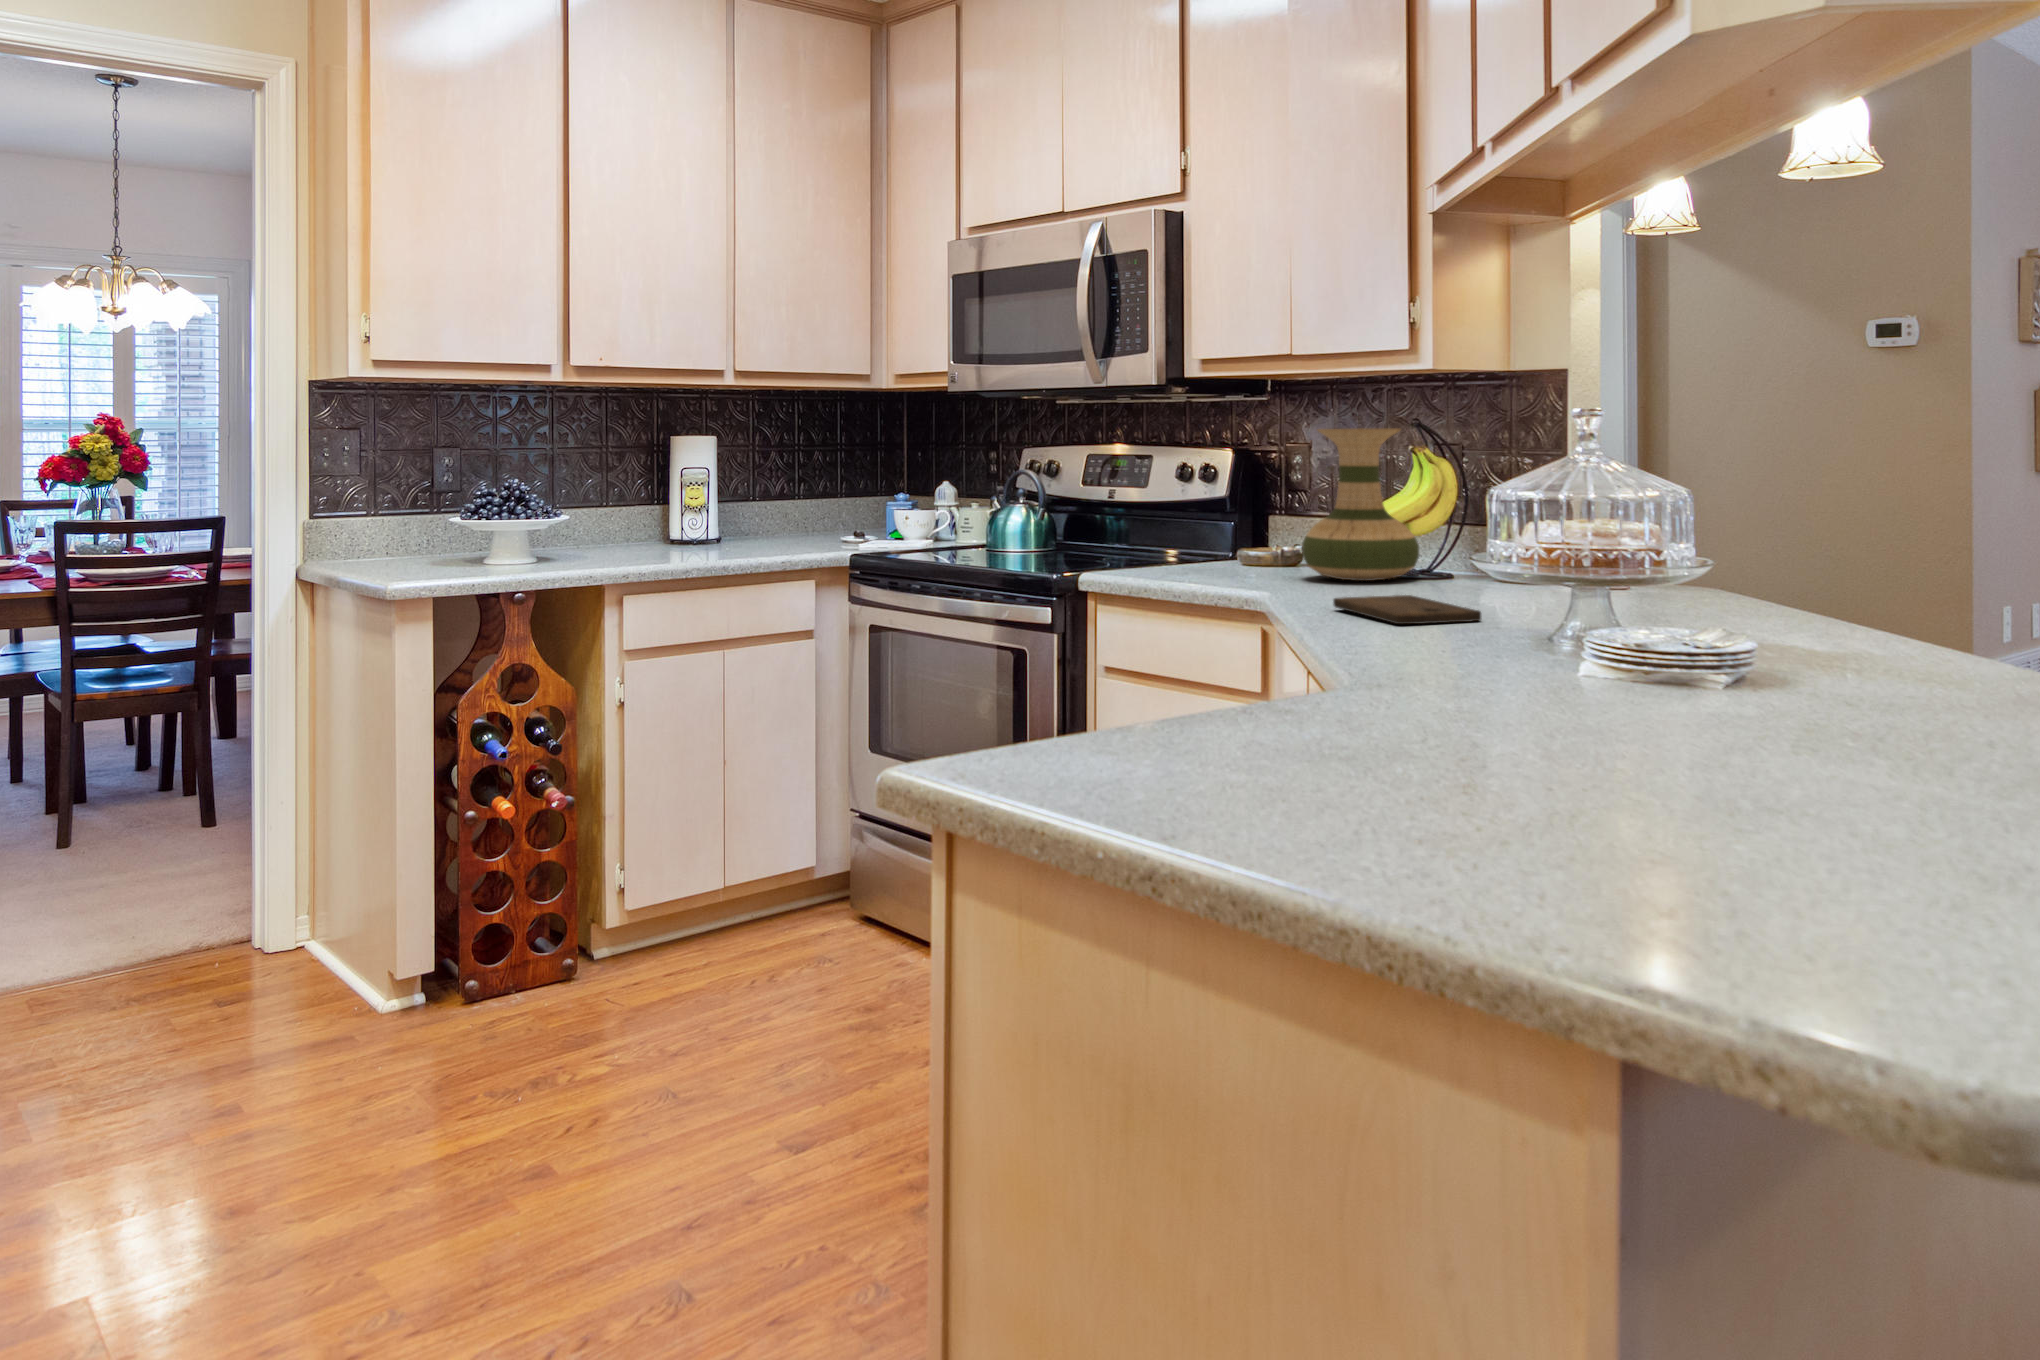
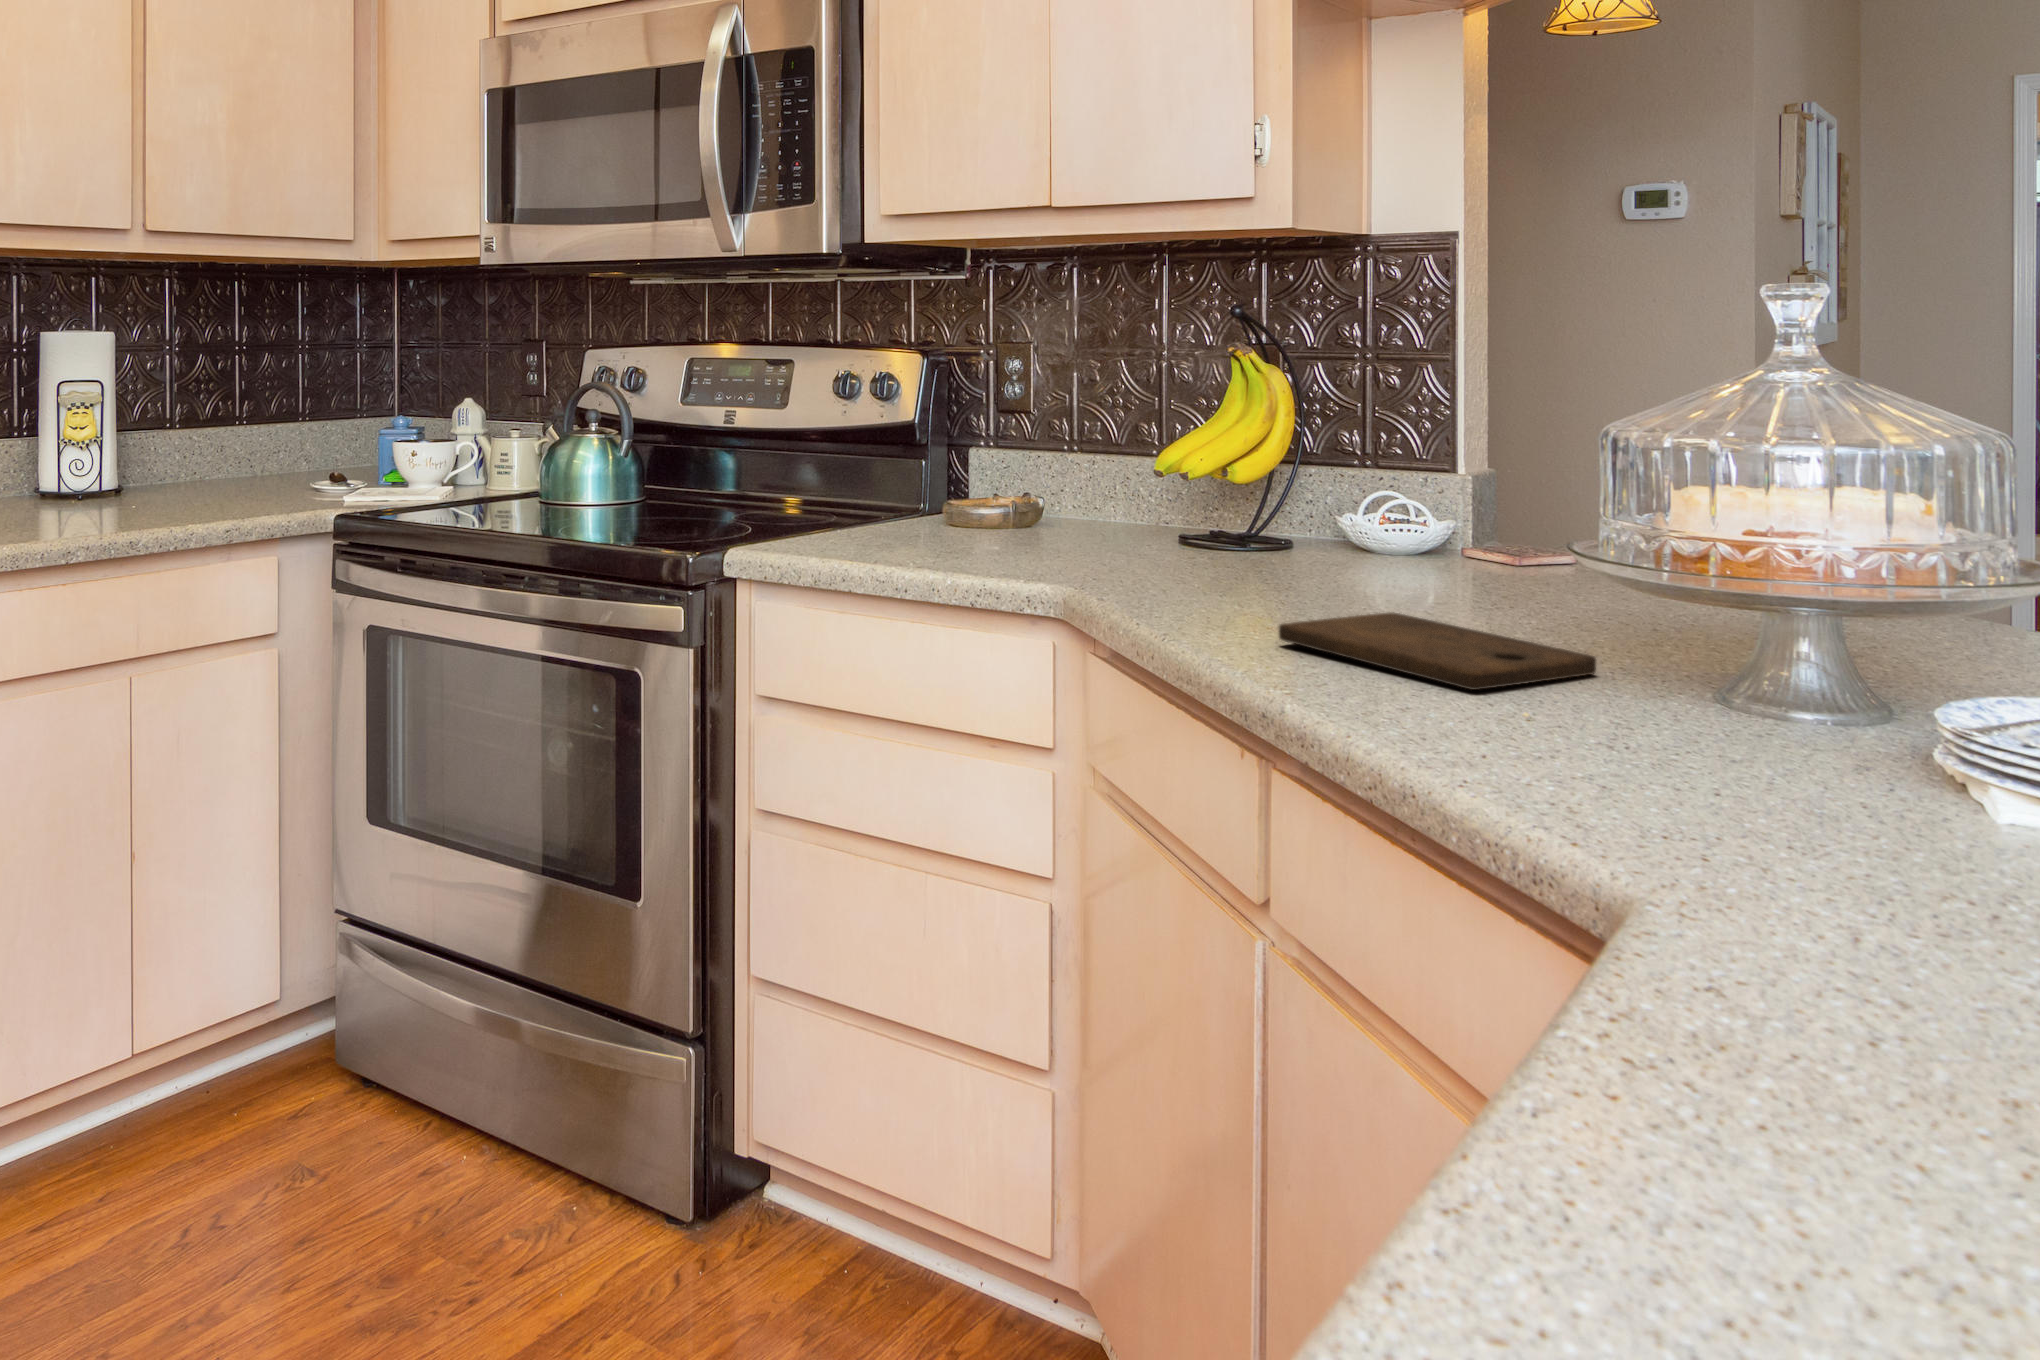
vase: present [1302,428,1419,581] -> none [1102,322,1291,565]

